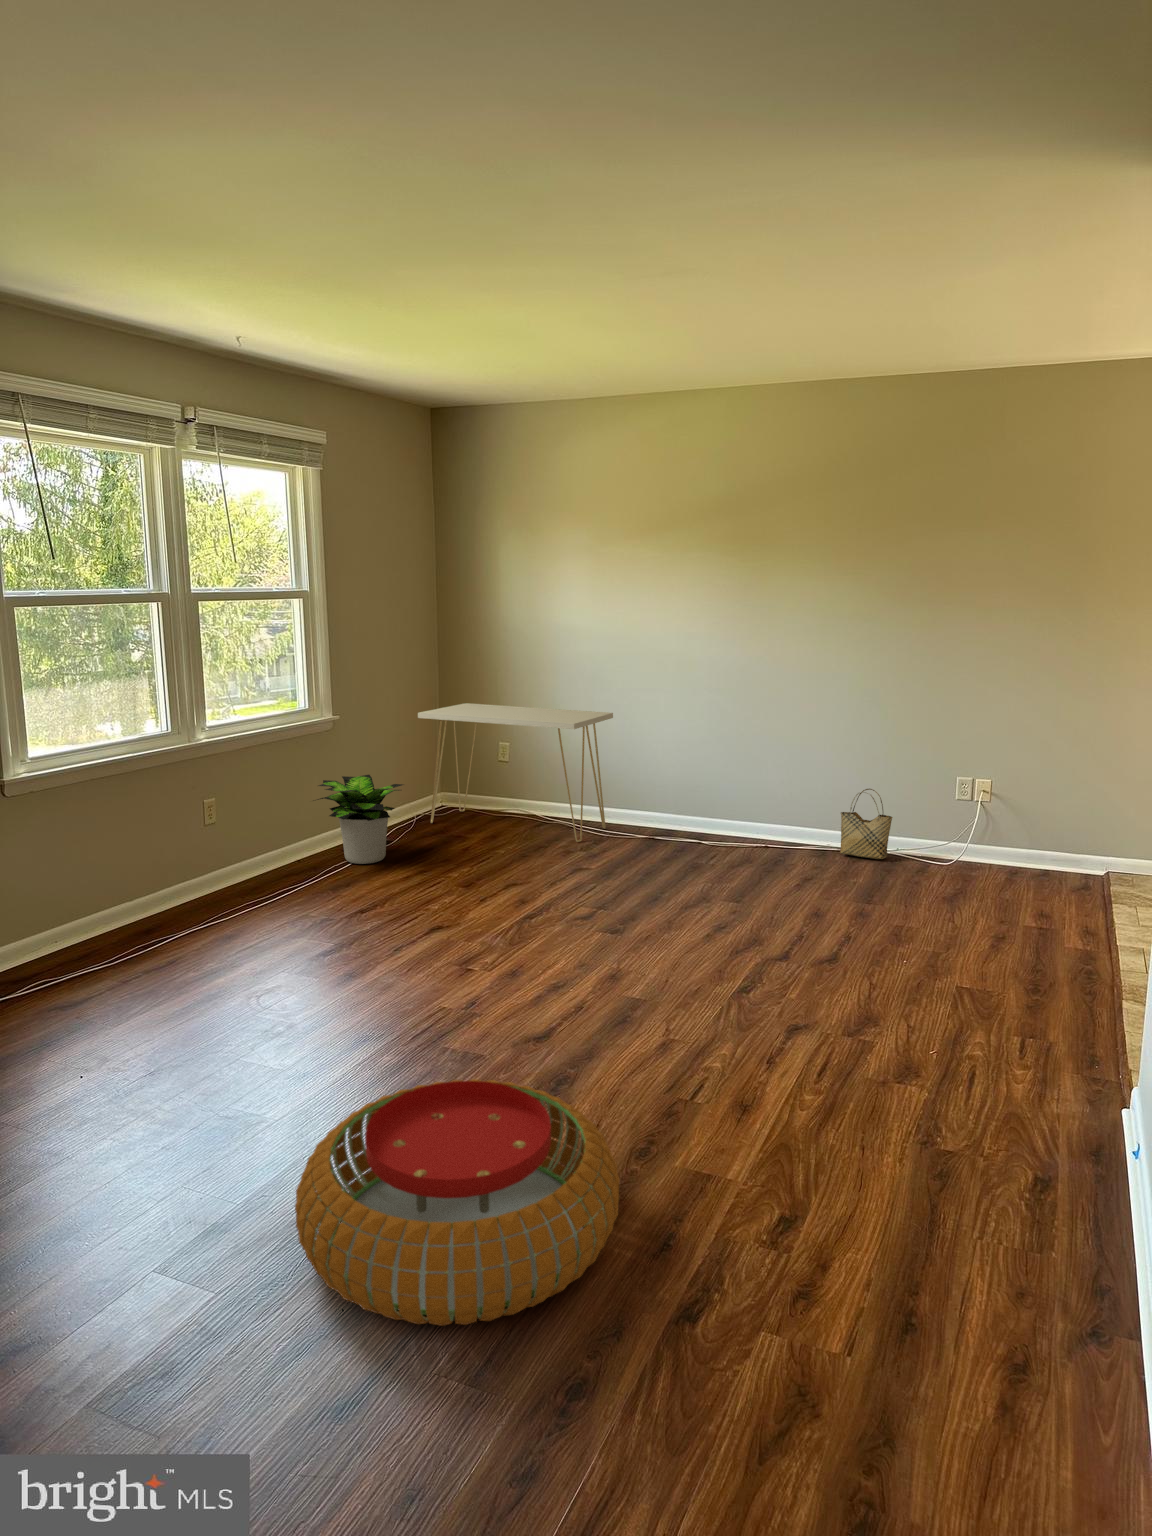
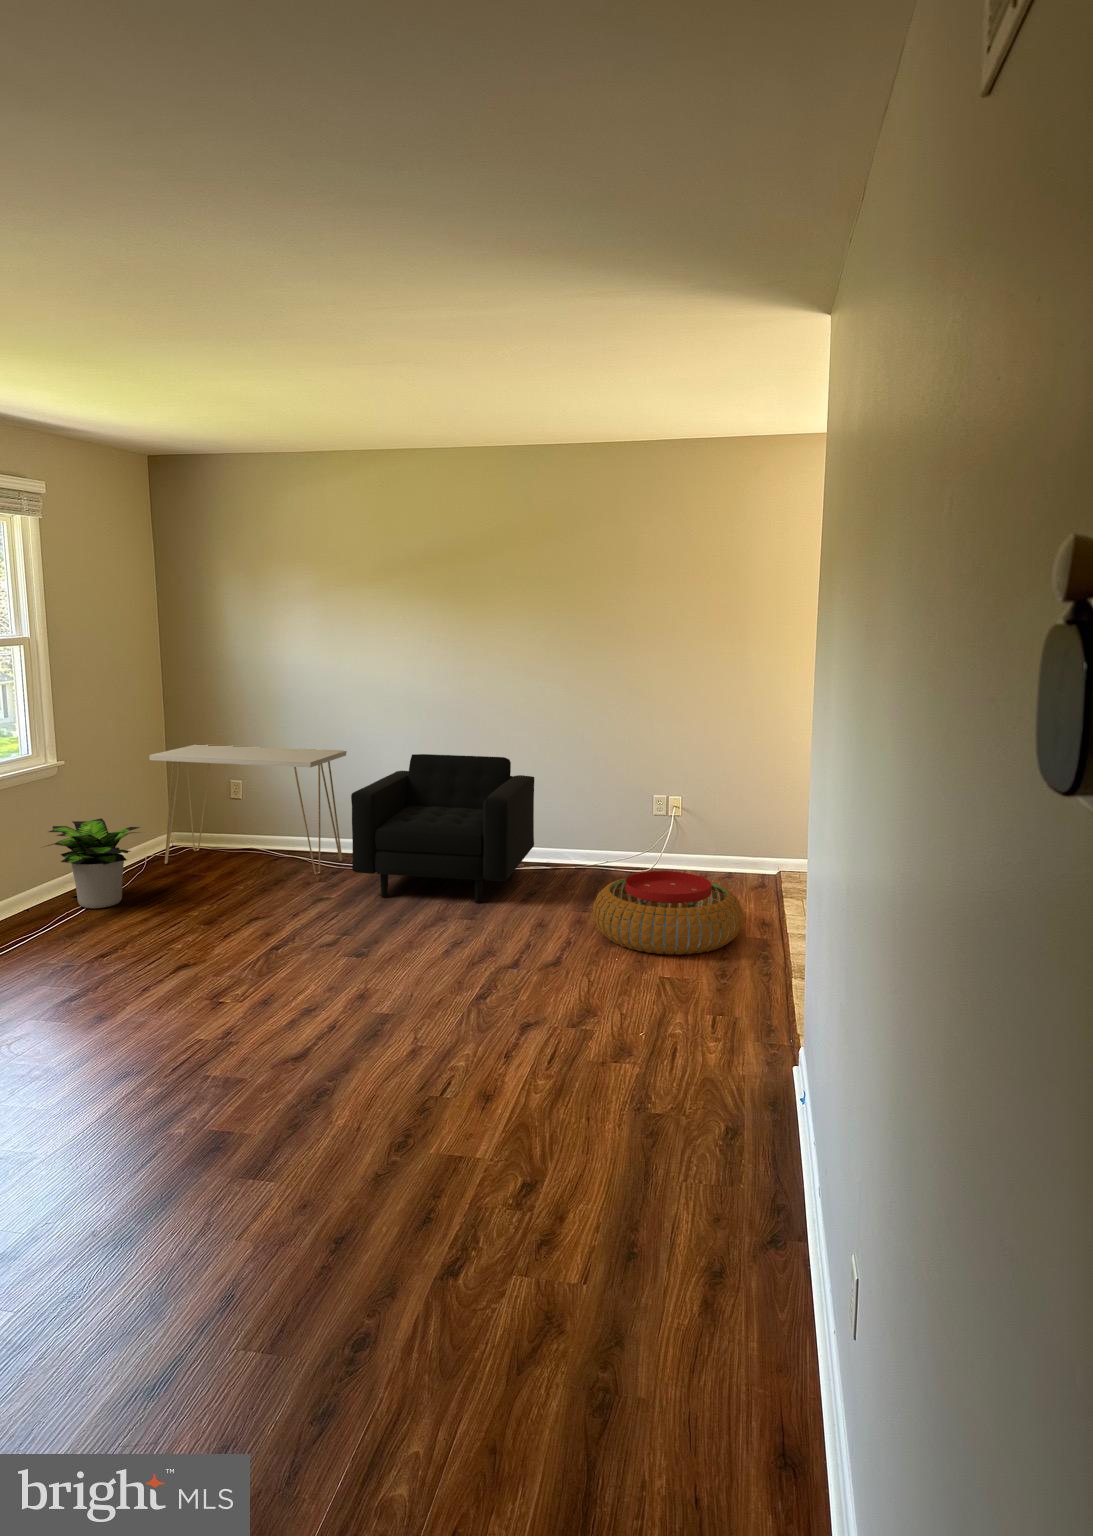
armchair: none [613,718,816,883] -> present [351,754,534,903]
woven basket: present [840,789,892,859] -> none [558,813,602,875]
pouf: present [295,1079,620,1326] -> present [593,871,743,955]

